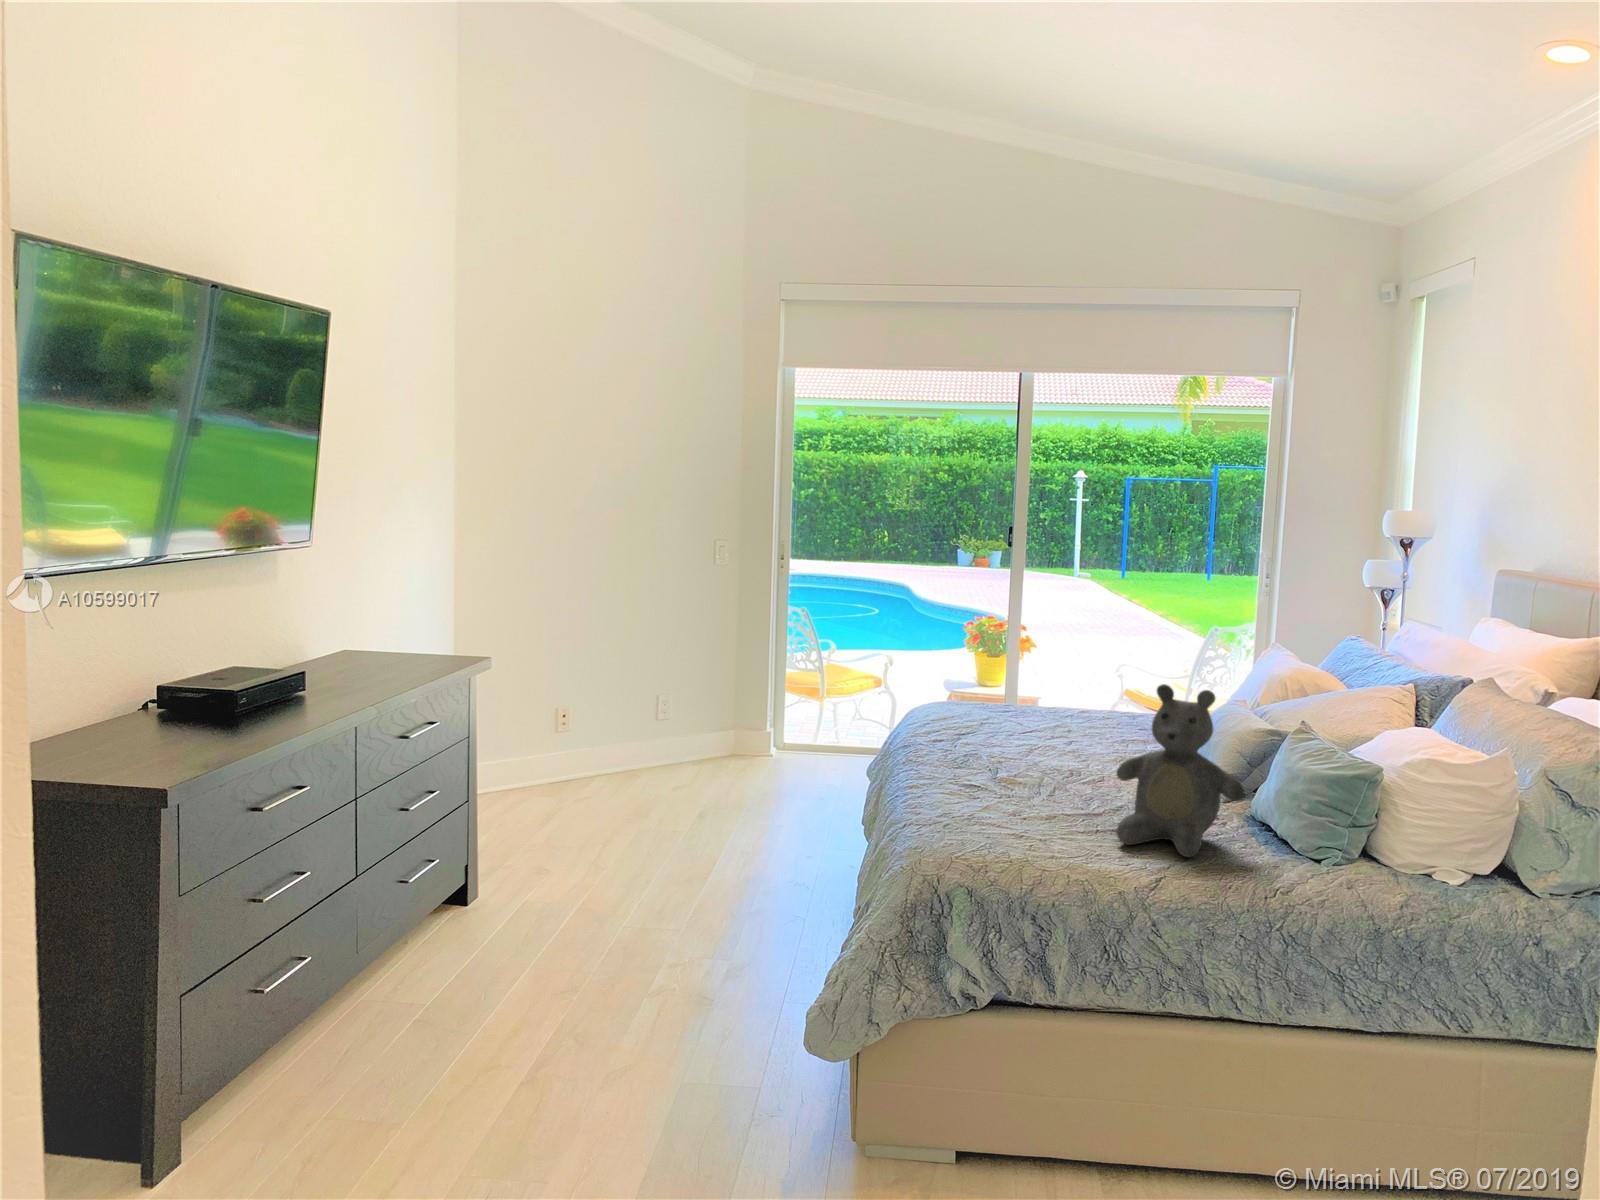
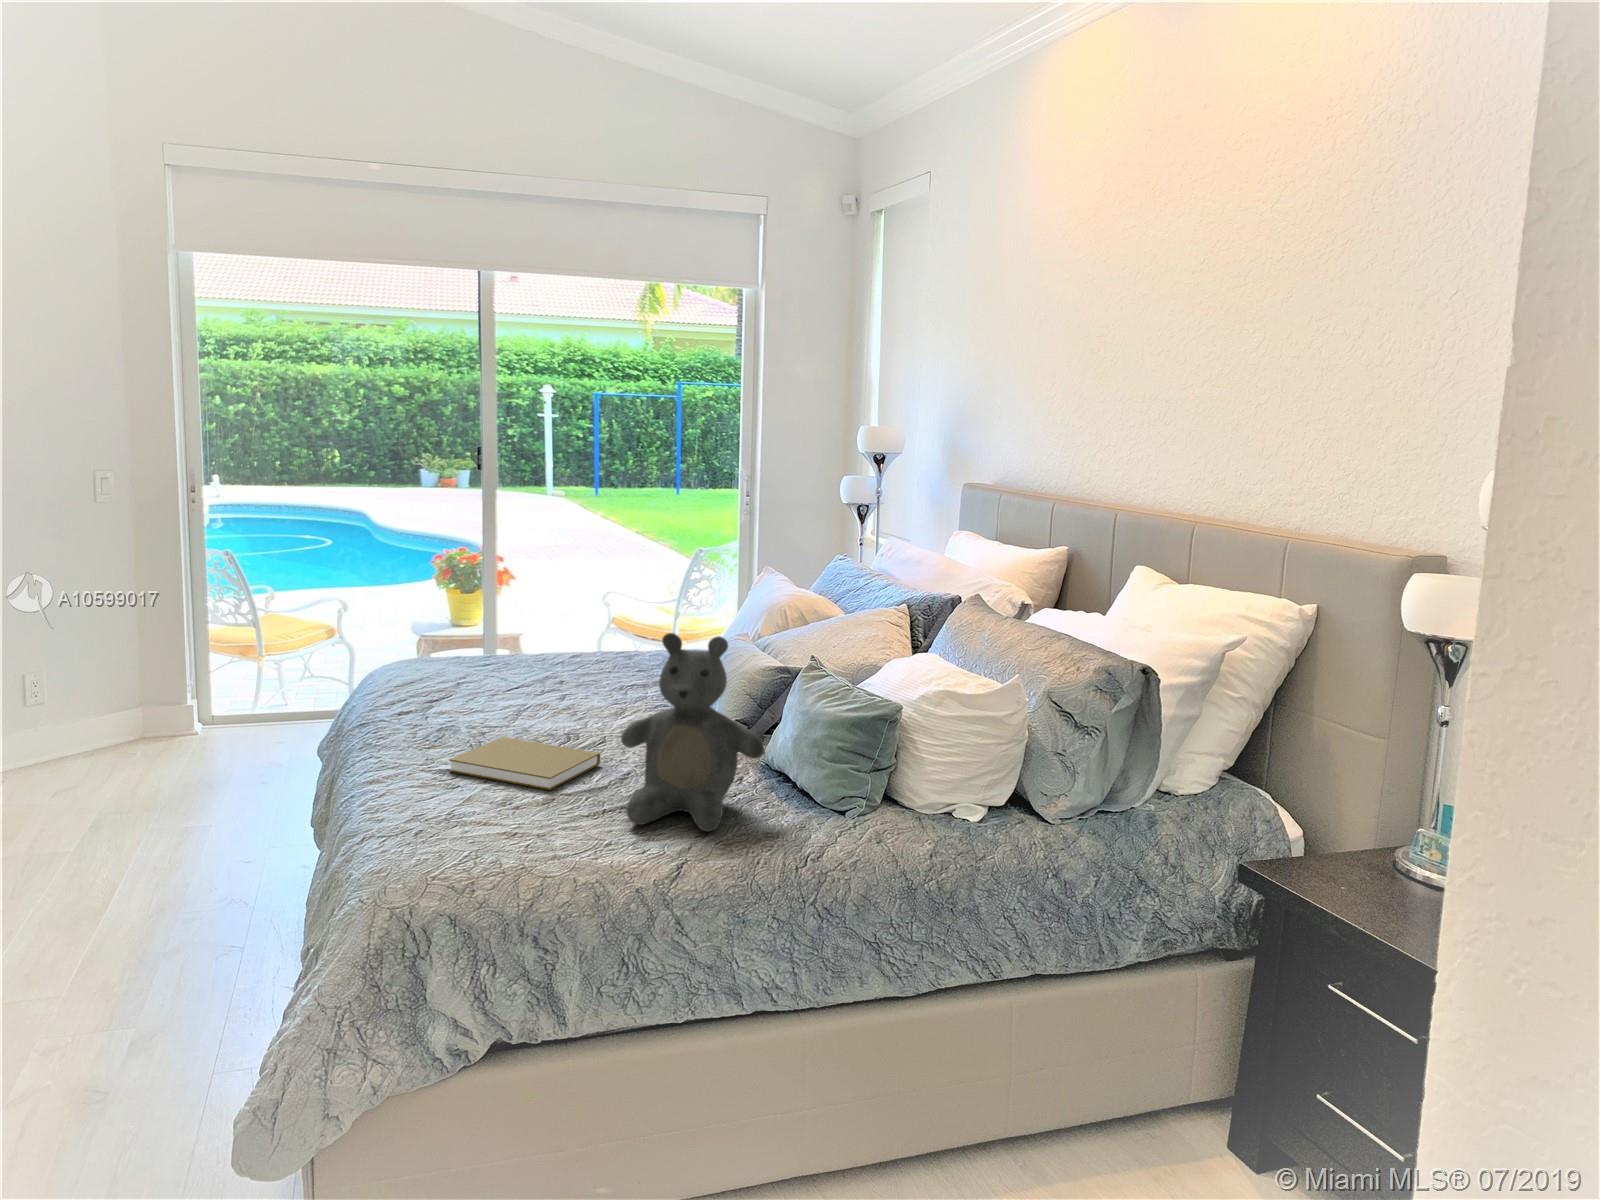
book: none [973,767,1100,811] -> present [449,737,600,790]

